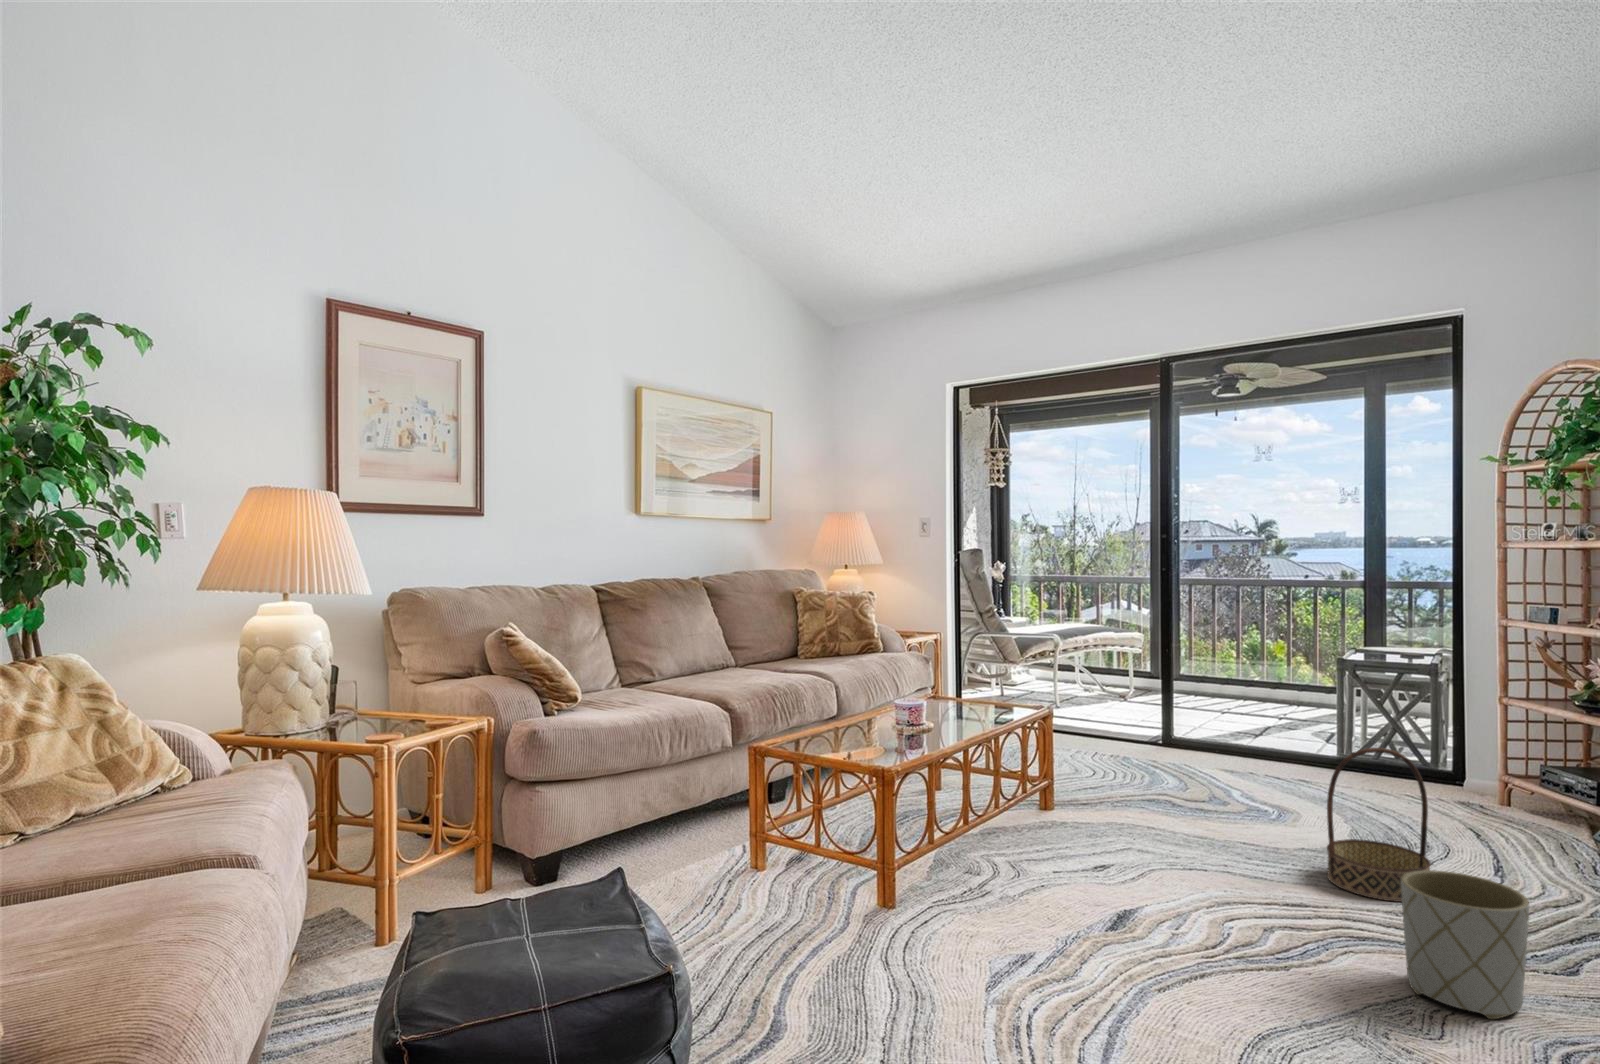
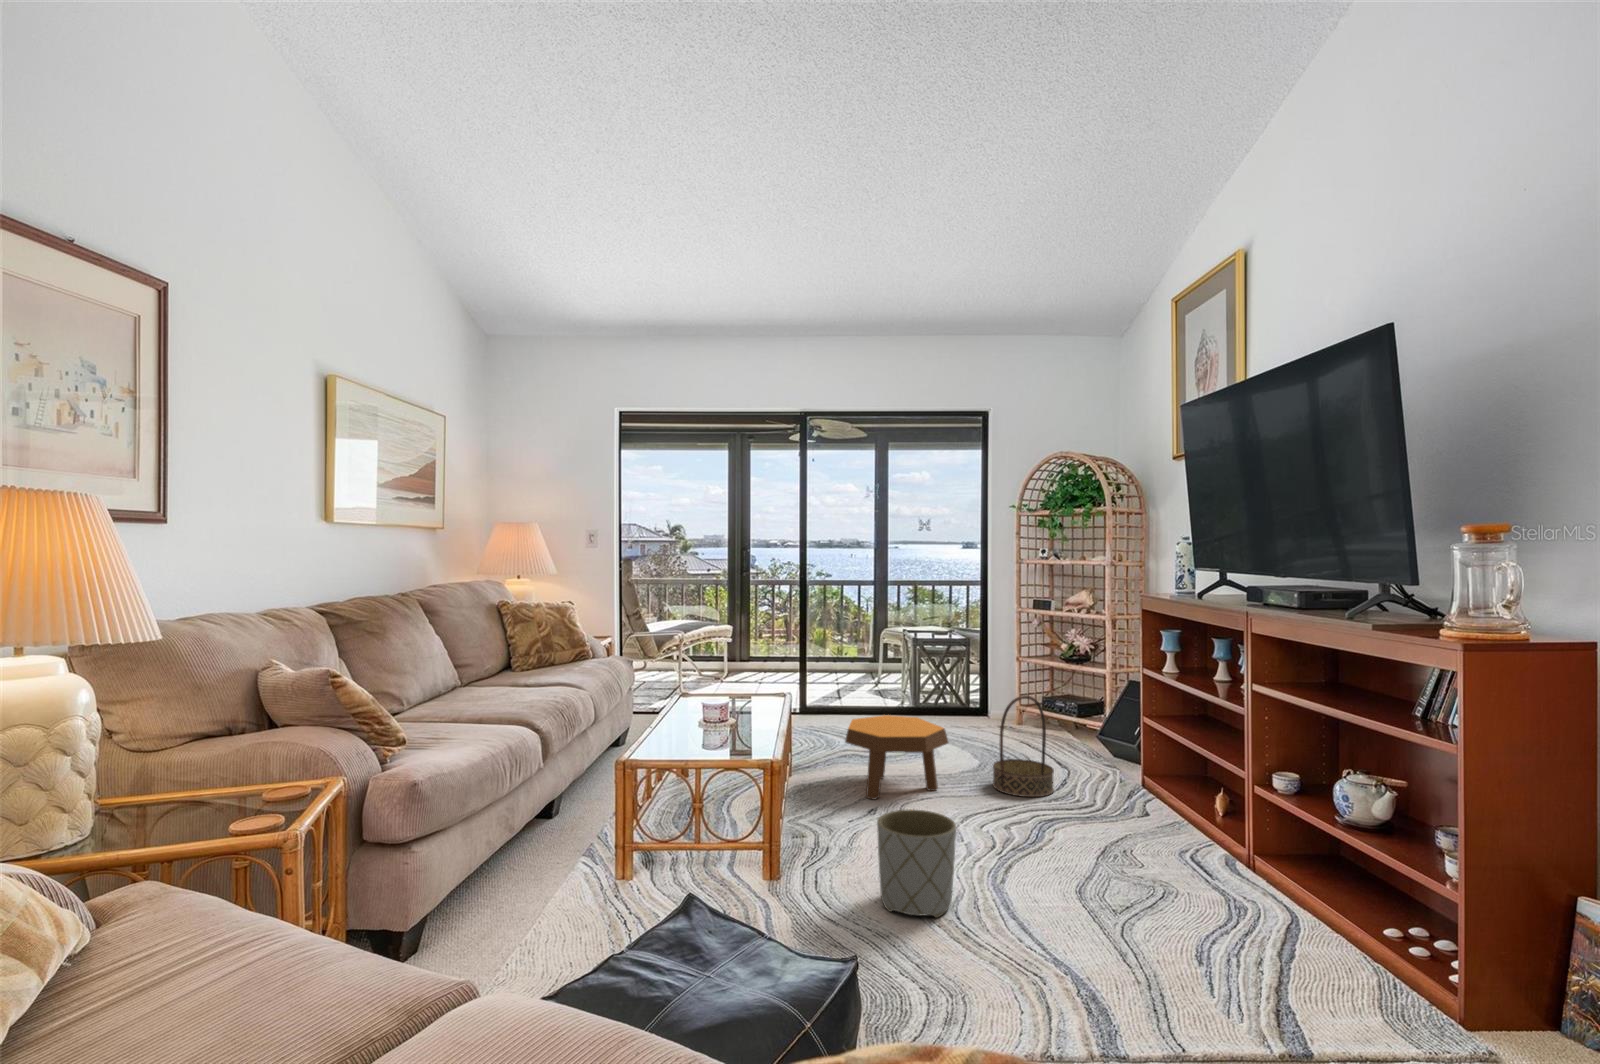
footstool: none [1106,751,1252,863] -> present [845,715,948,799]
planter: present [1401,870,1529,1019] -> present [877,809,956,918]

